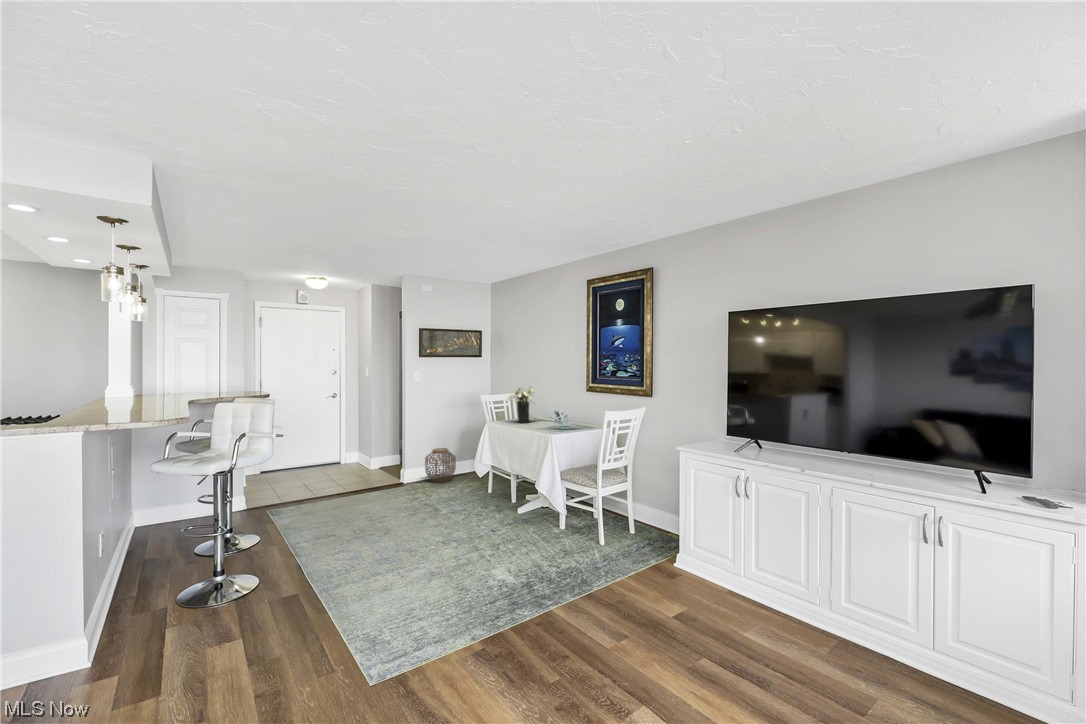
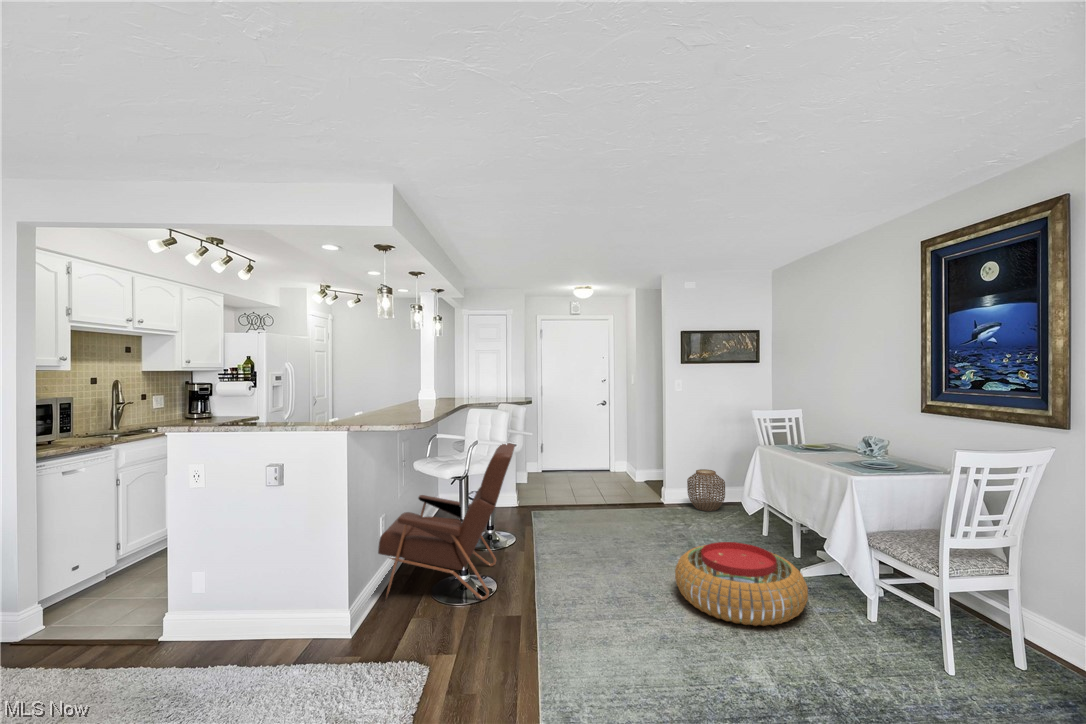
flower arrangement: present [506,387,536,423] -> none [785,401,834,452]
armchair: none [110,435,283,622] -> present [378,443,515,600]
pouf: none [432,495,526,551] -> present [675,542,808,626]

